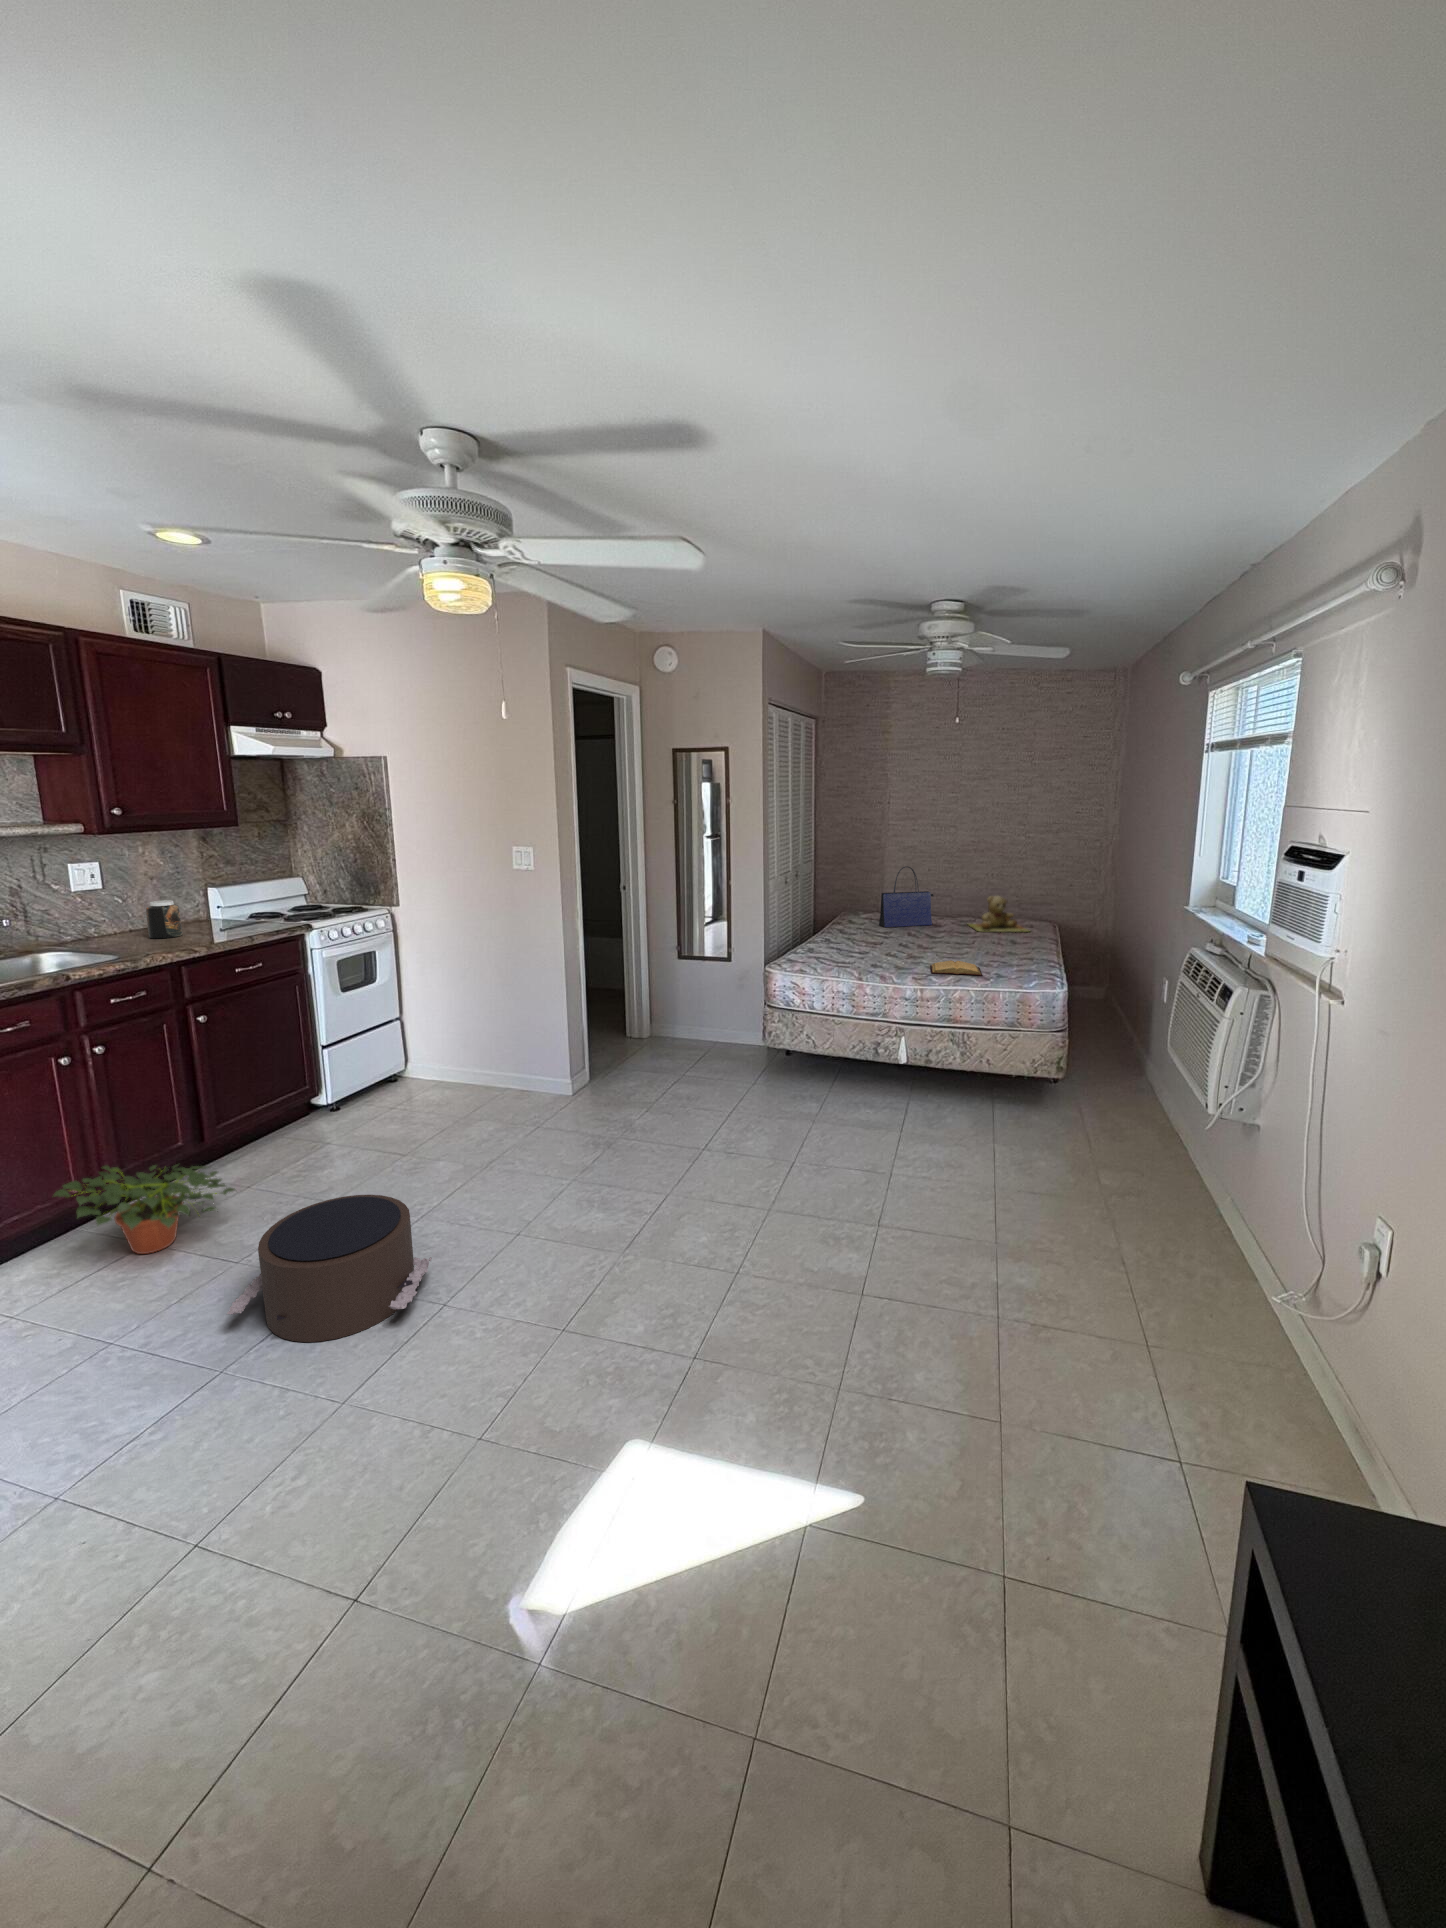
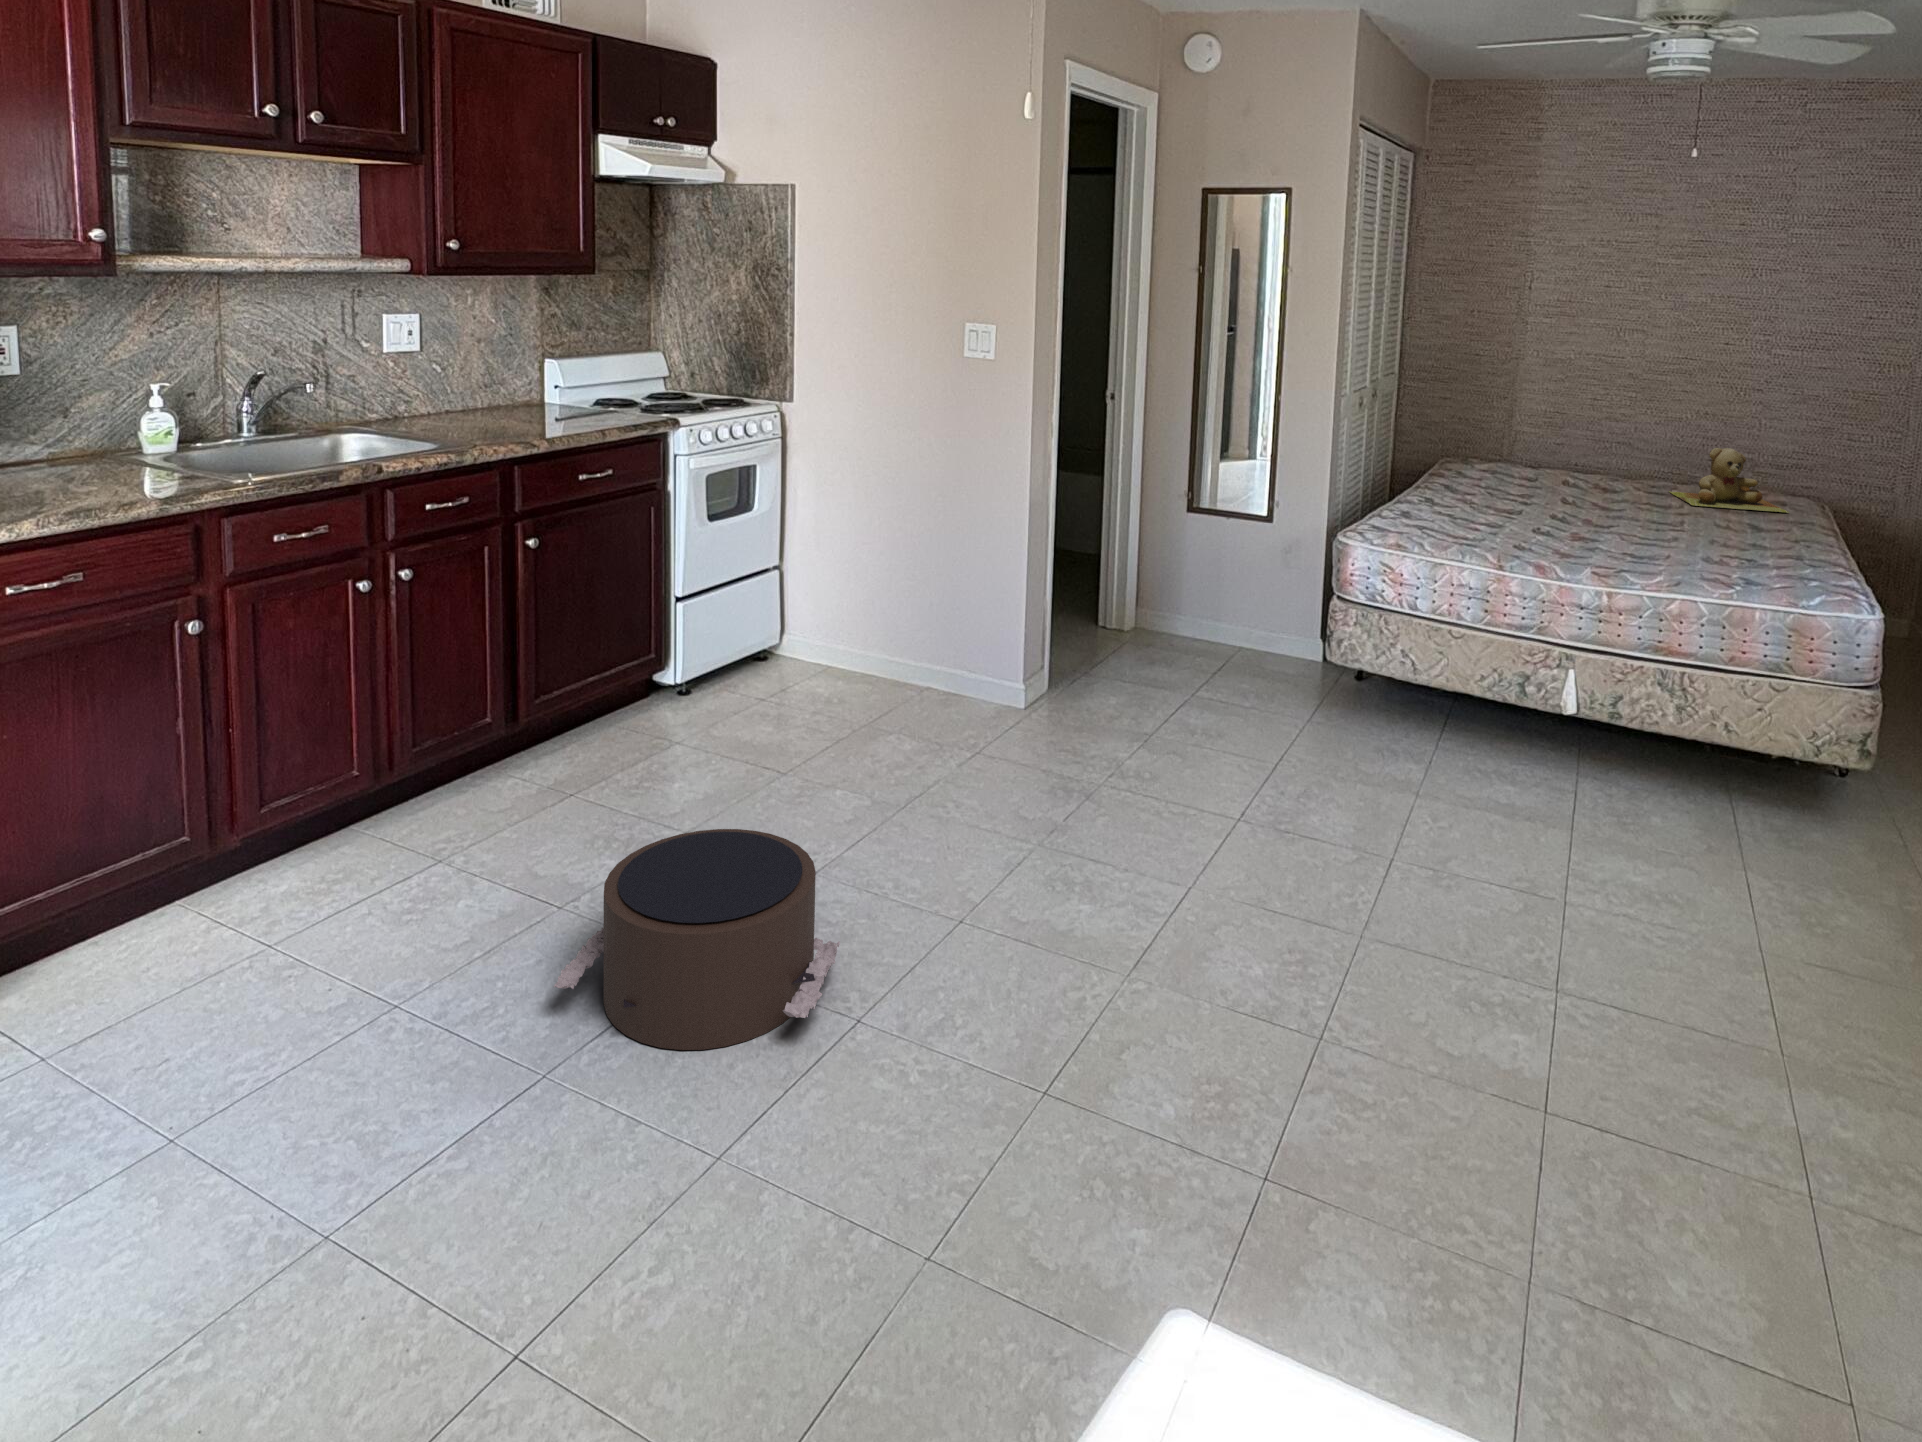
tote bag: present [879,866,933,927] -> none [1516,391,1613,489]
jar: present [146,900,182,938] -> none [469,372,511,425]
book: present [930,960,982,976] -> none [1624,550,1722,580]
potted plant: present [54,1165,235,1254] -> none [328,742,566,878]

